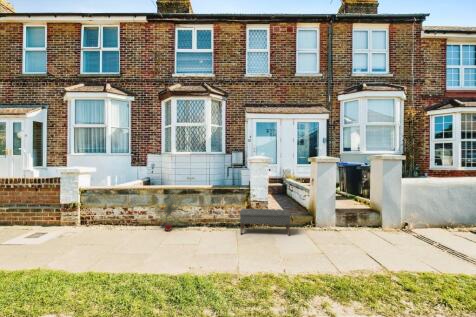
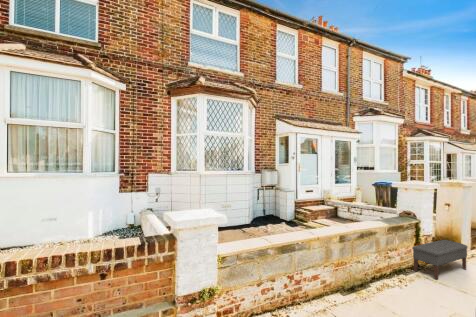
potted tree: present [155,197,182,231] -> none [347,240,385,299]

